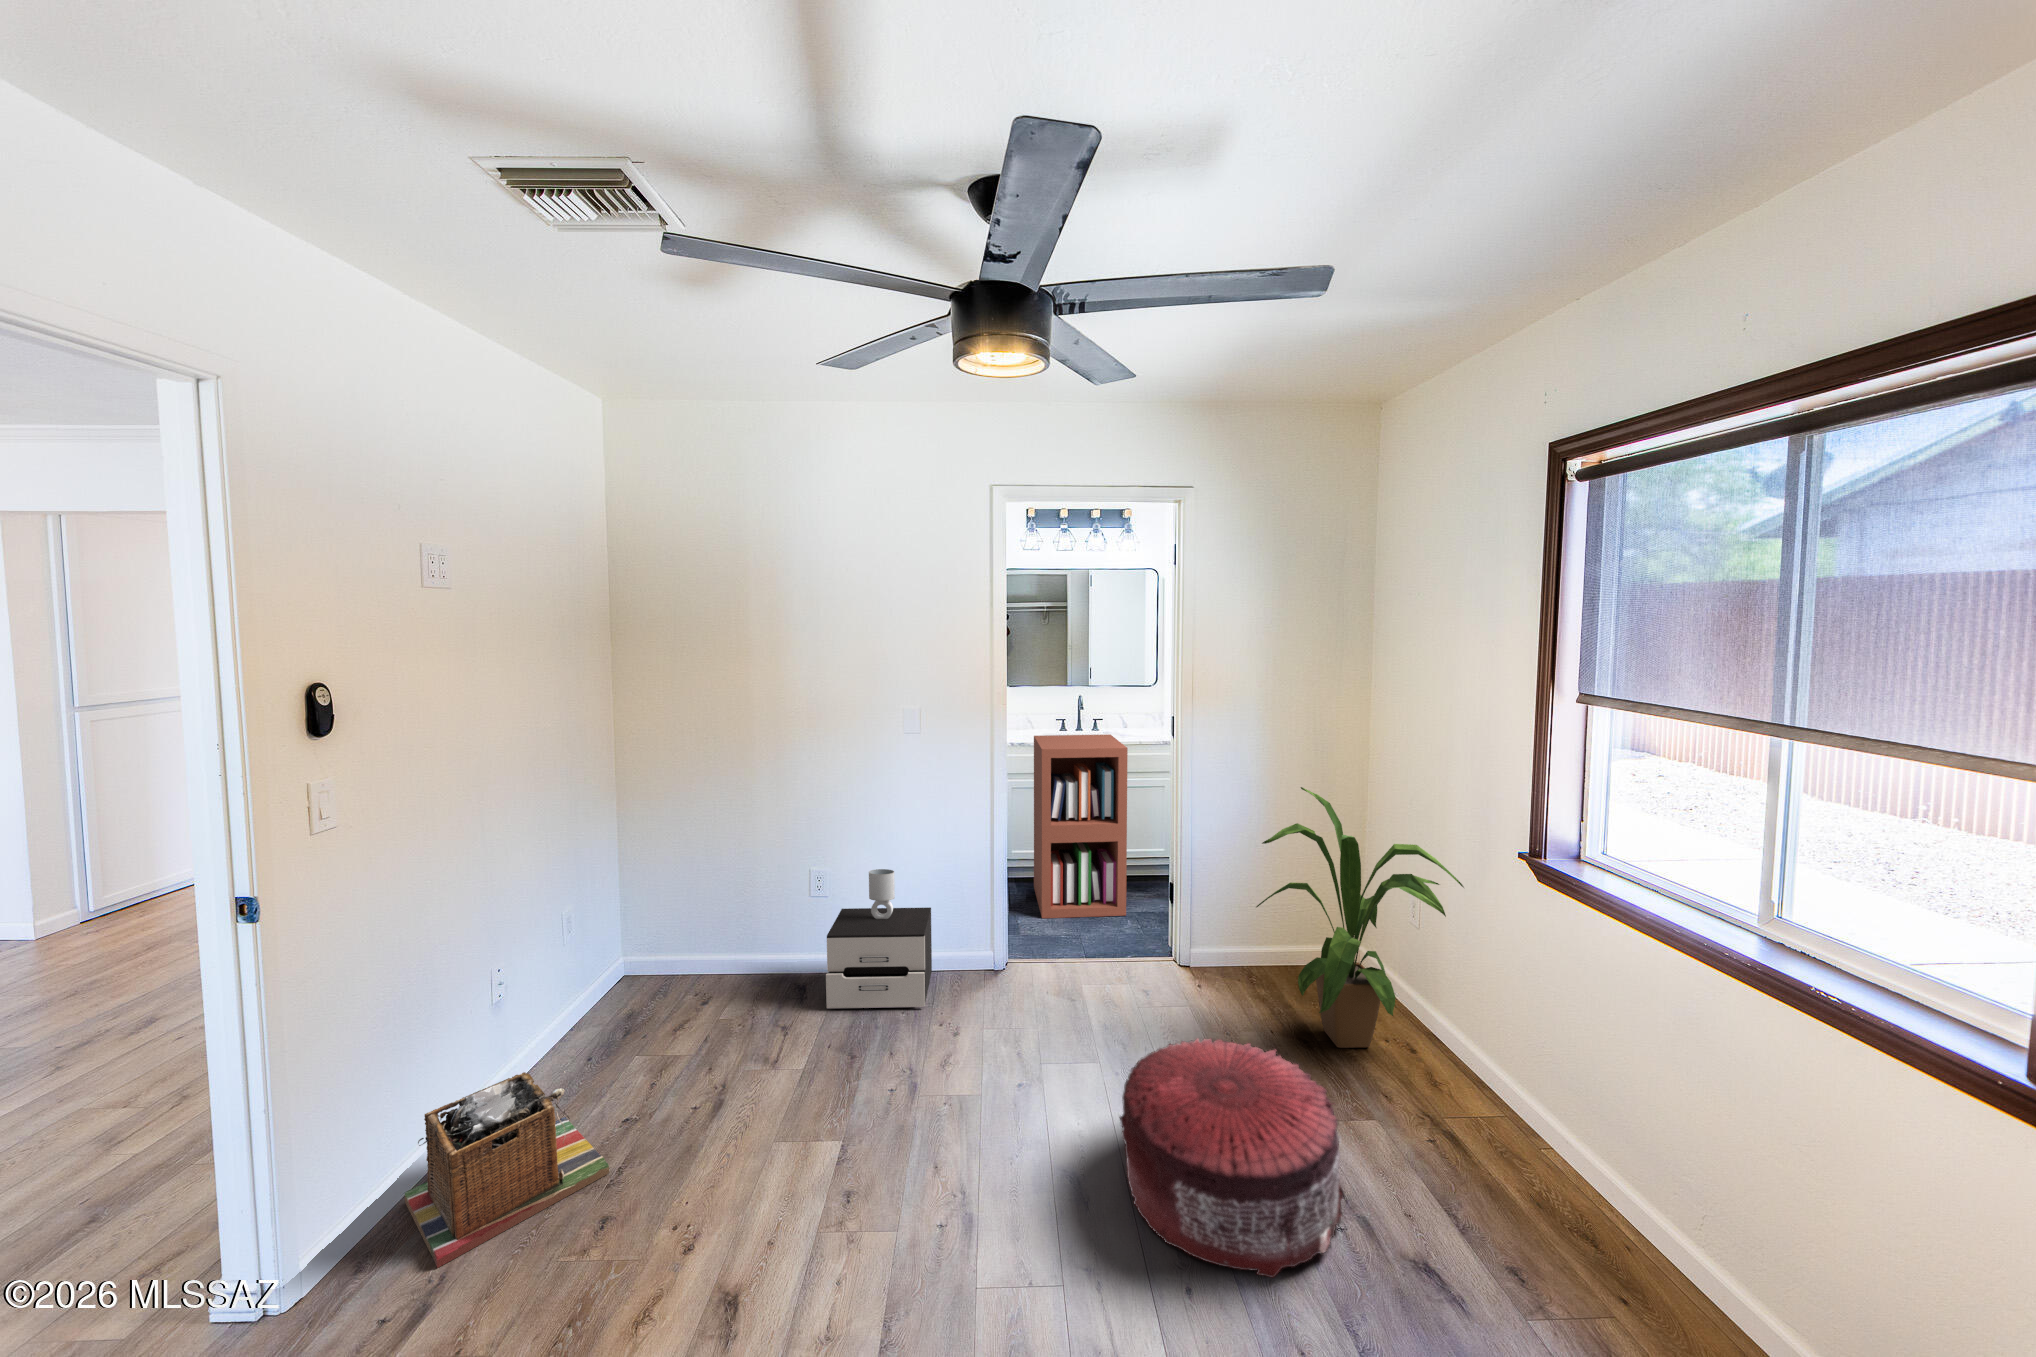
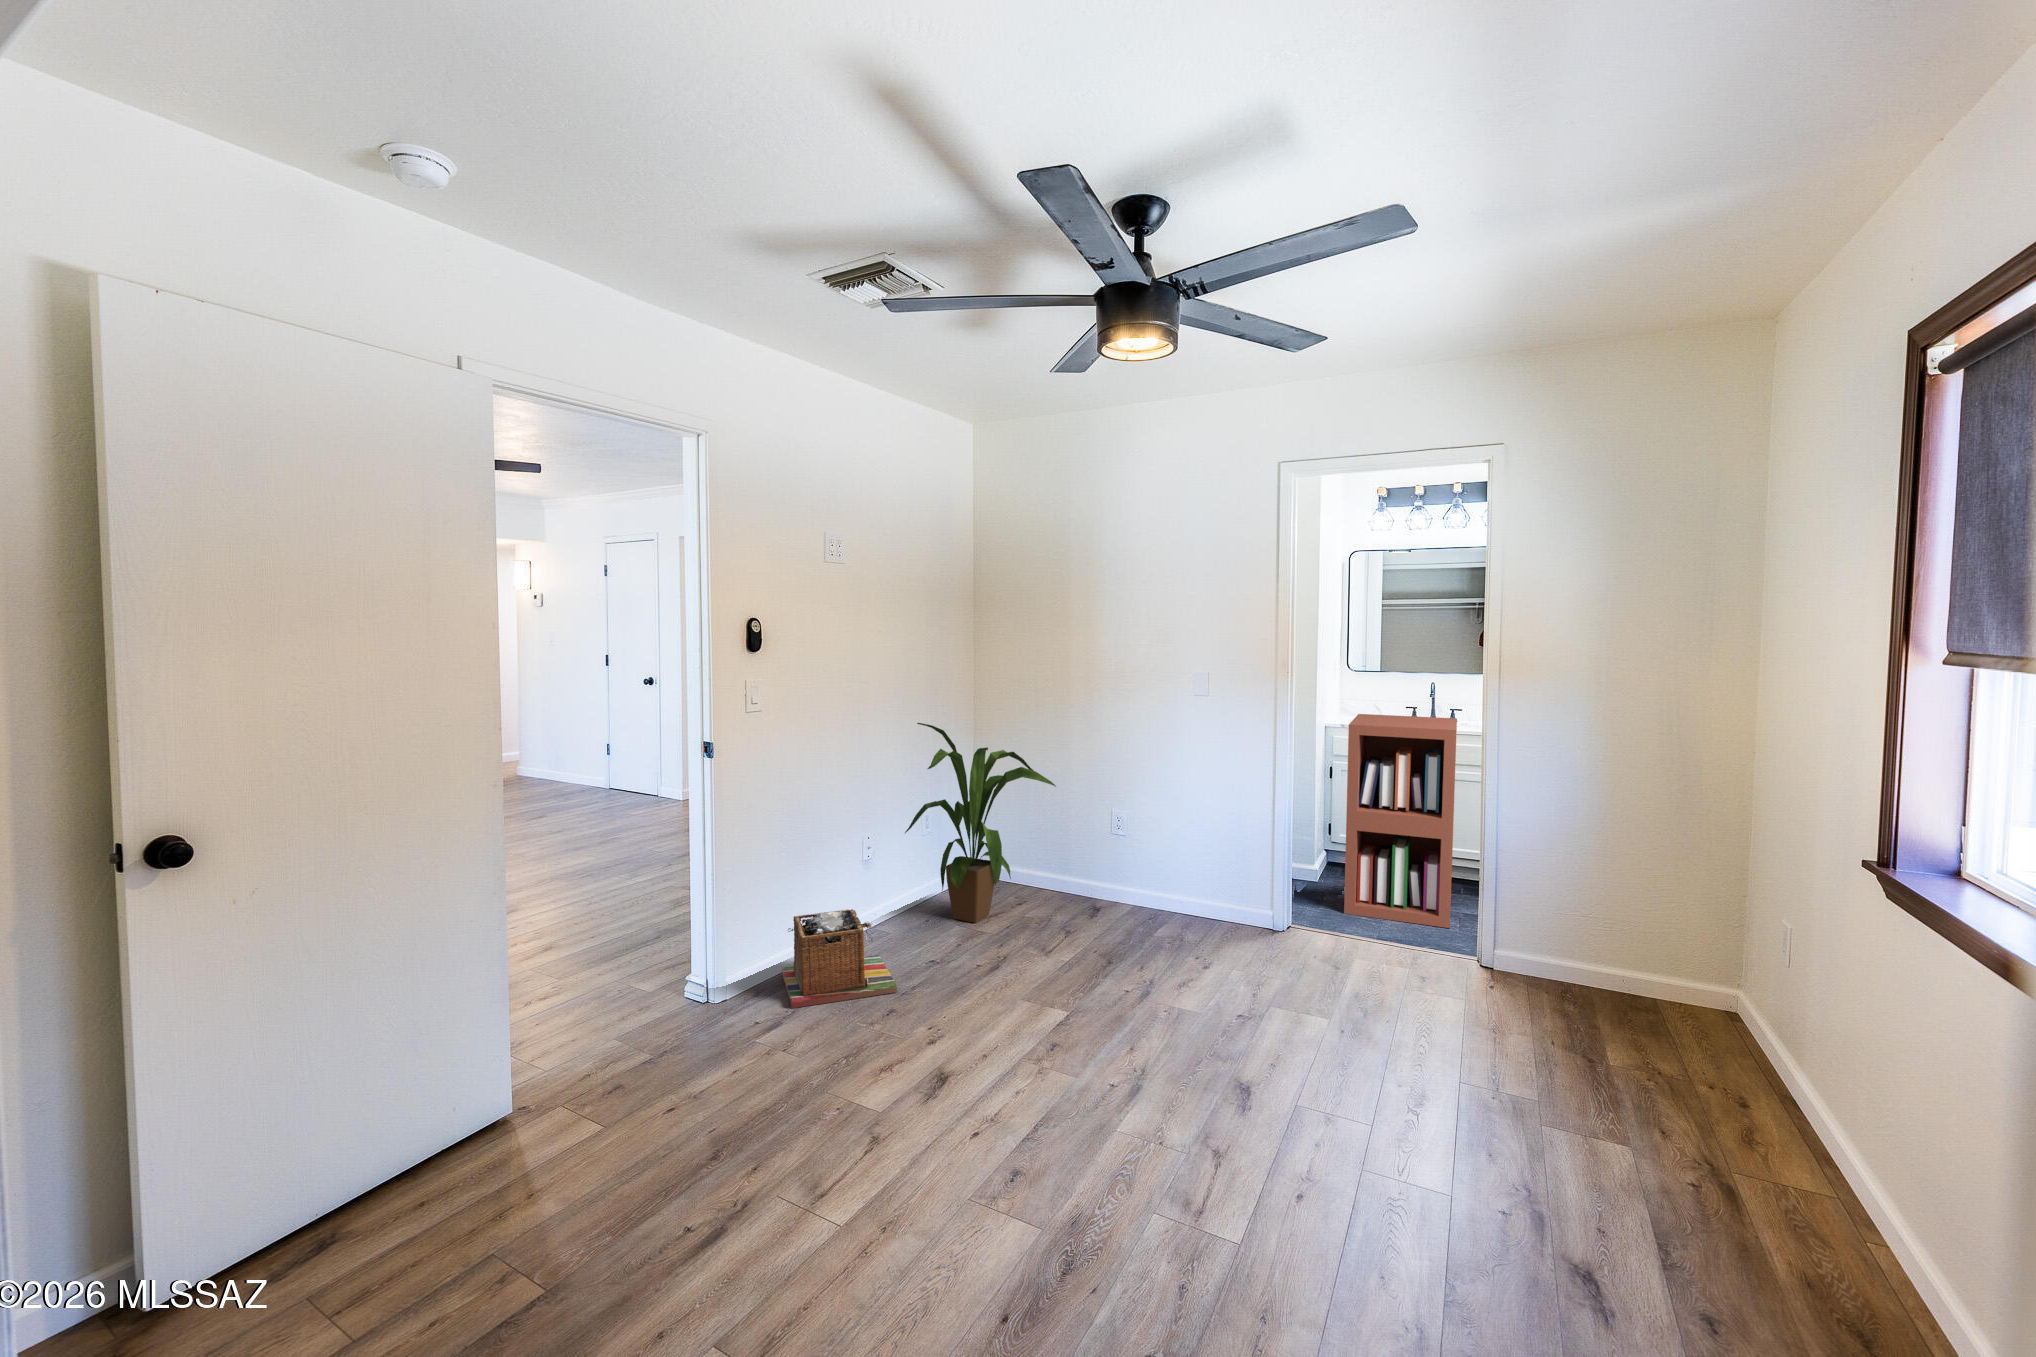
house plant: present [1256,787,1464,1048] -> present [905,723,1056,923]
nightstand: present [826,869,932,1008] -> none [1090,820,1199,954]
pouf: present [1119,1039,1346,1278] -> none [1281,1002,1515,1202]

